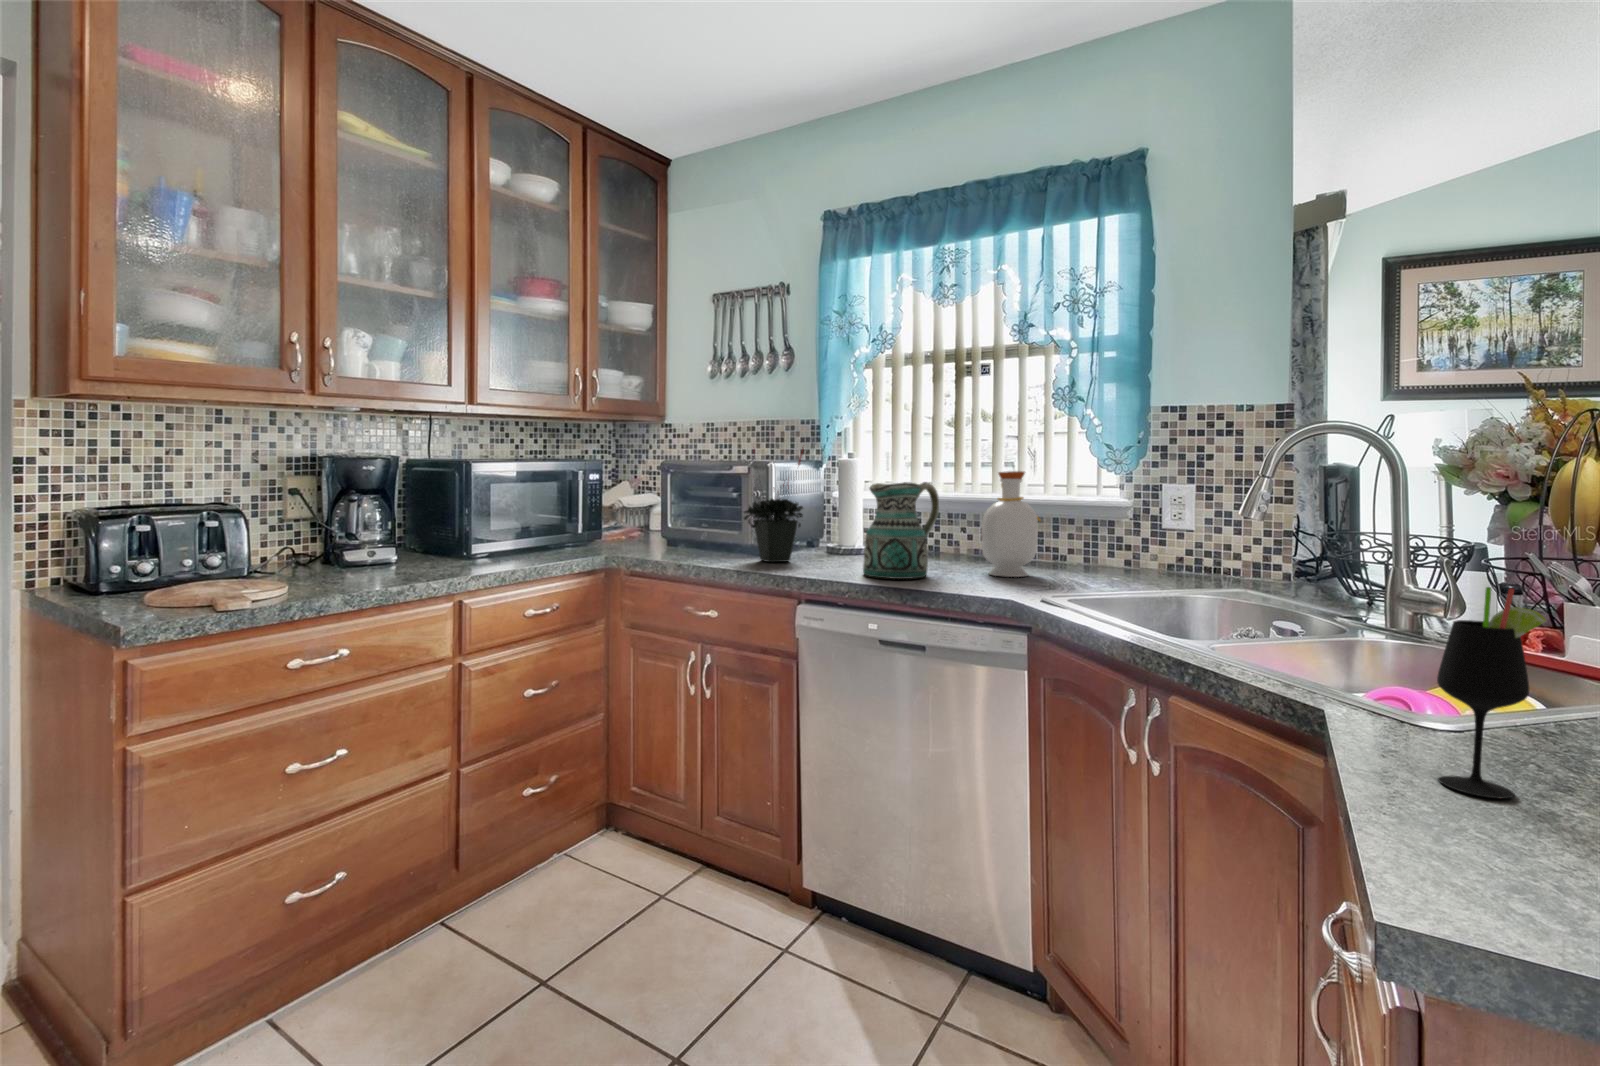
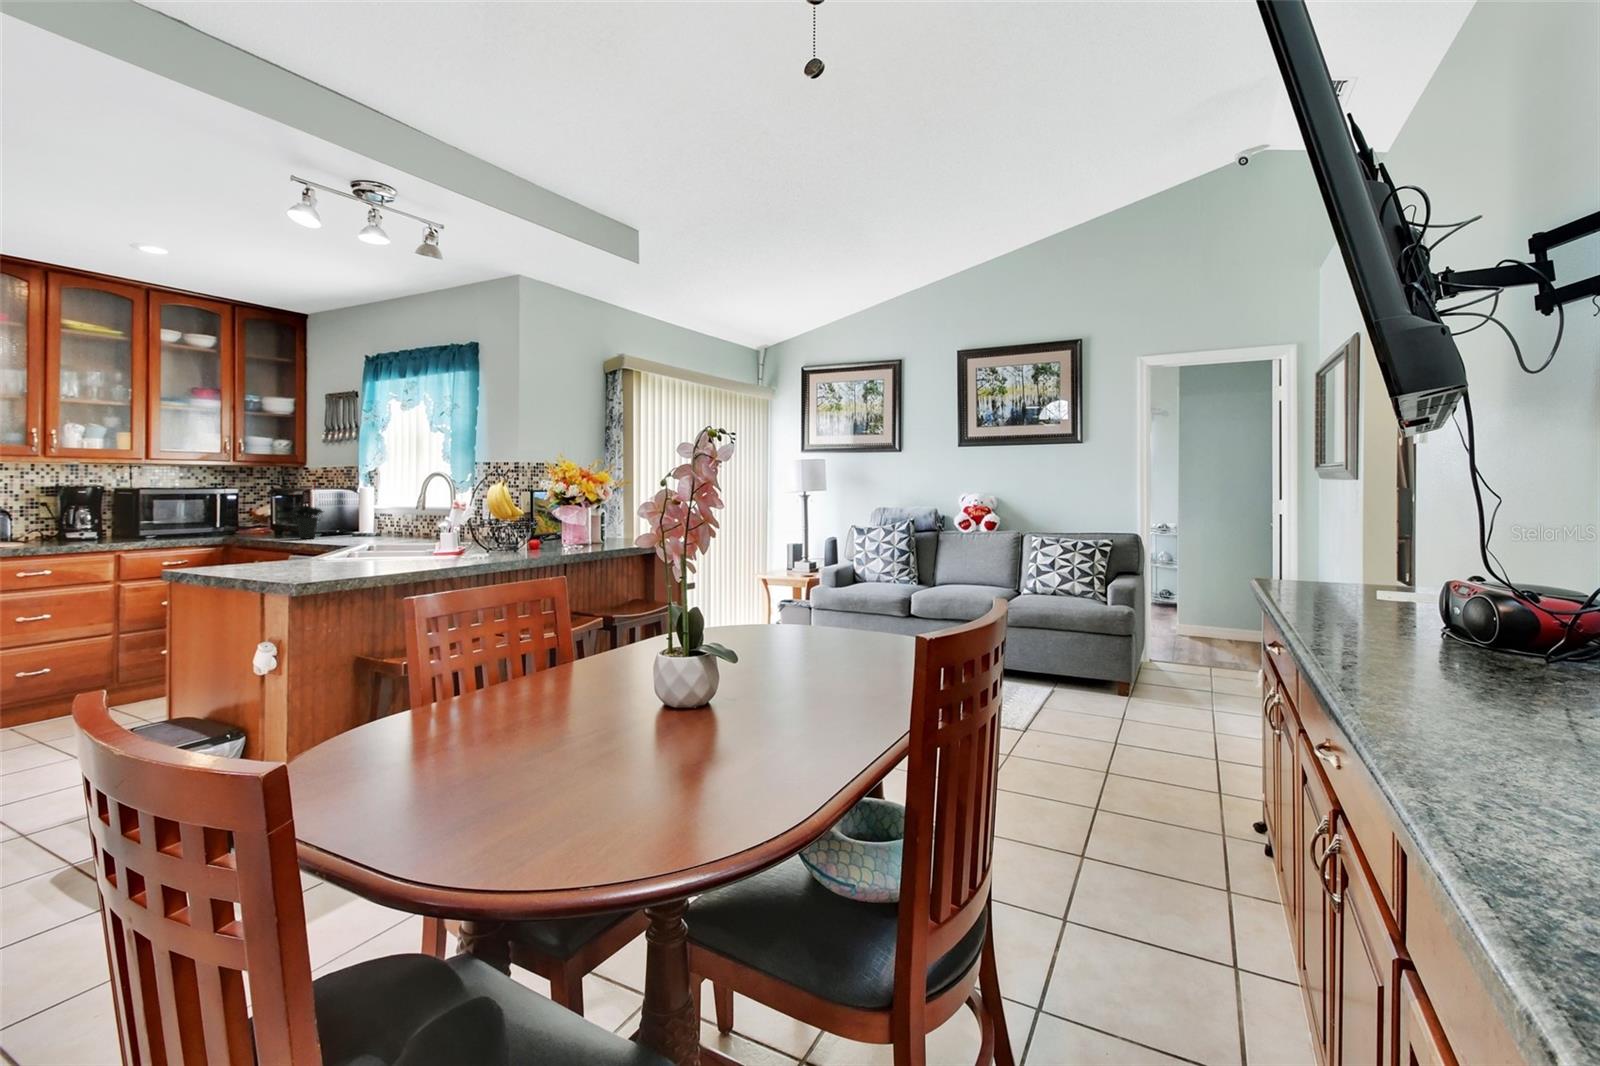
bottle: present [981,471,1041,577] -> none [386,492,416,541]
ceramic pitcher: present [863,482,939,579] -> none [323,497,371,542]
wine glass: present [1437,587,1546,798] -> none [262,515,283,565]

